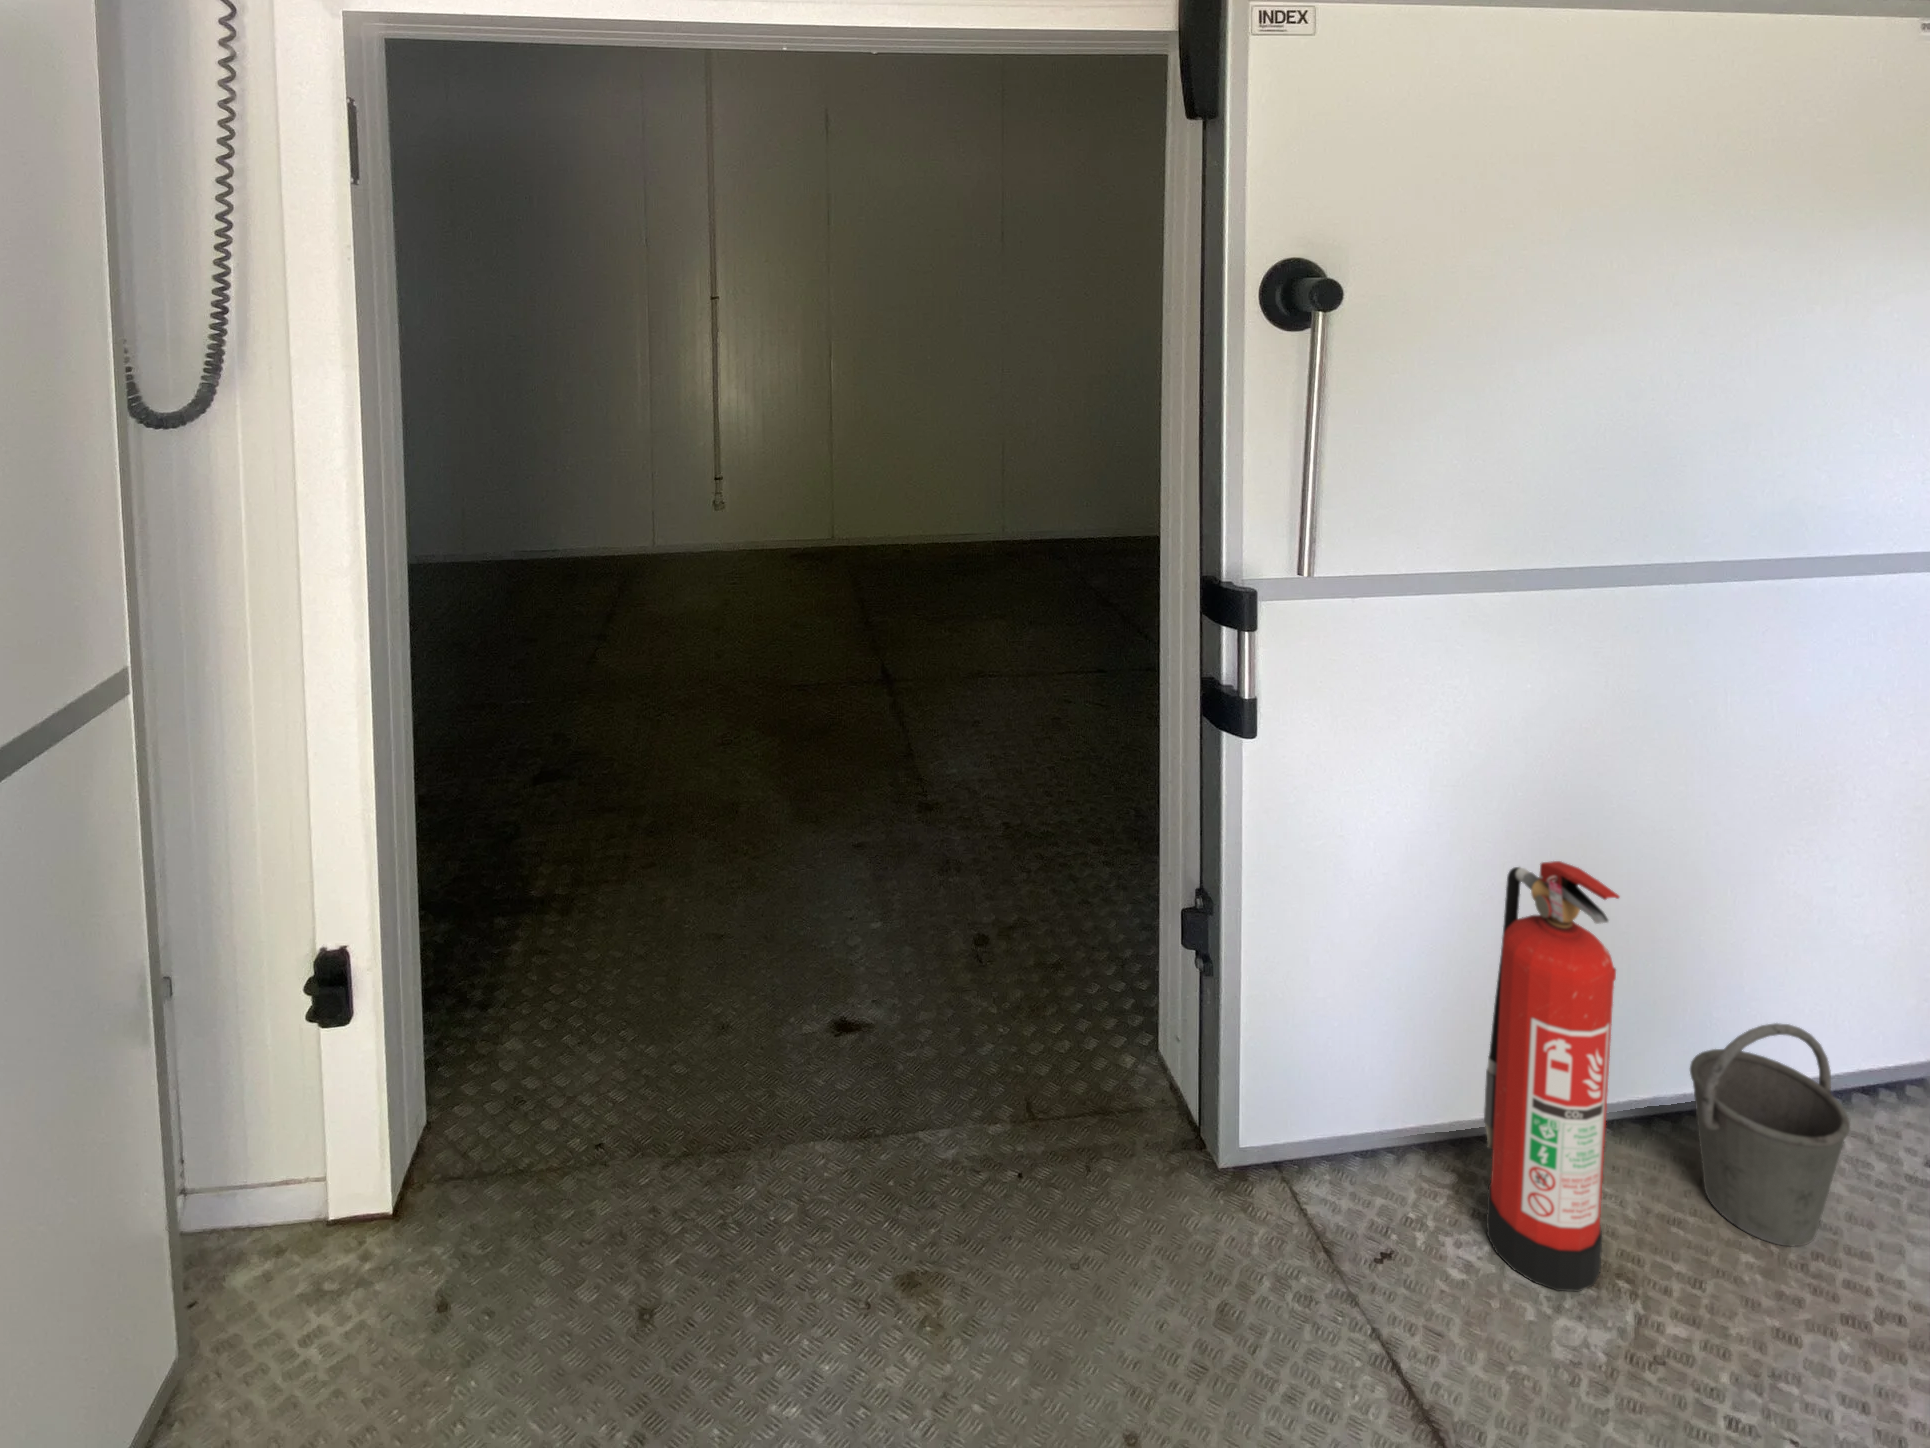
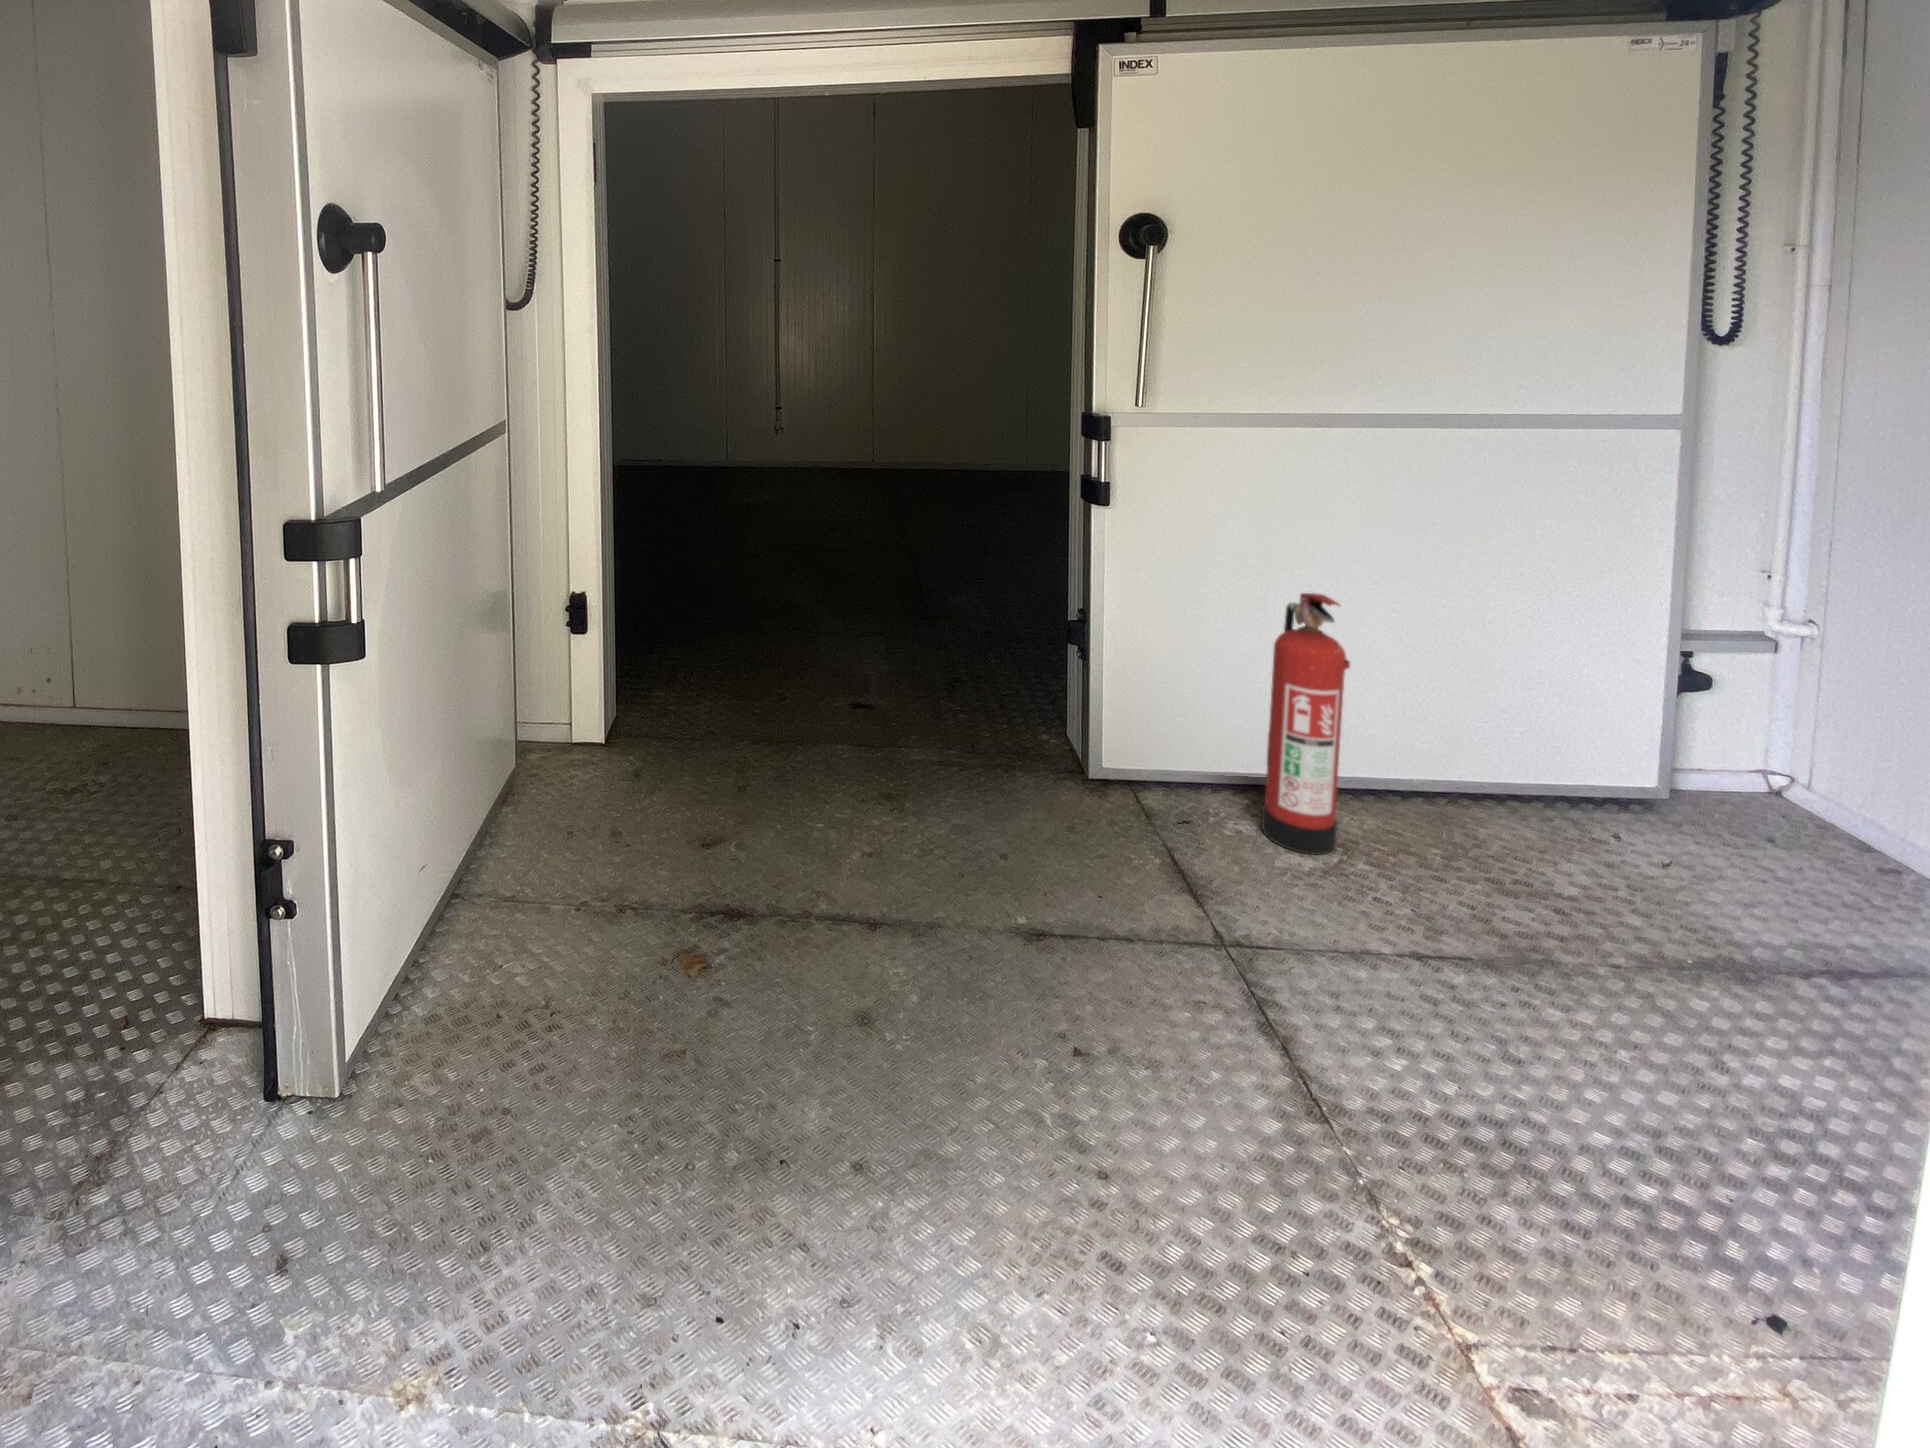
bucket: present [1690,1023,1850,1246] -> none [1421,718,1529,858]

